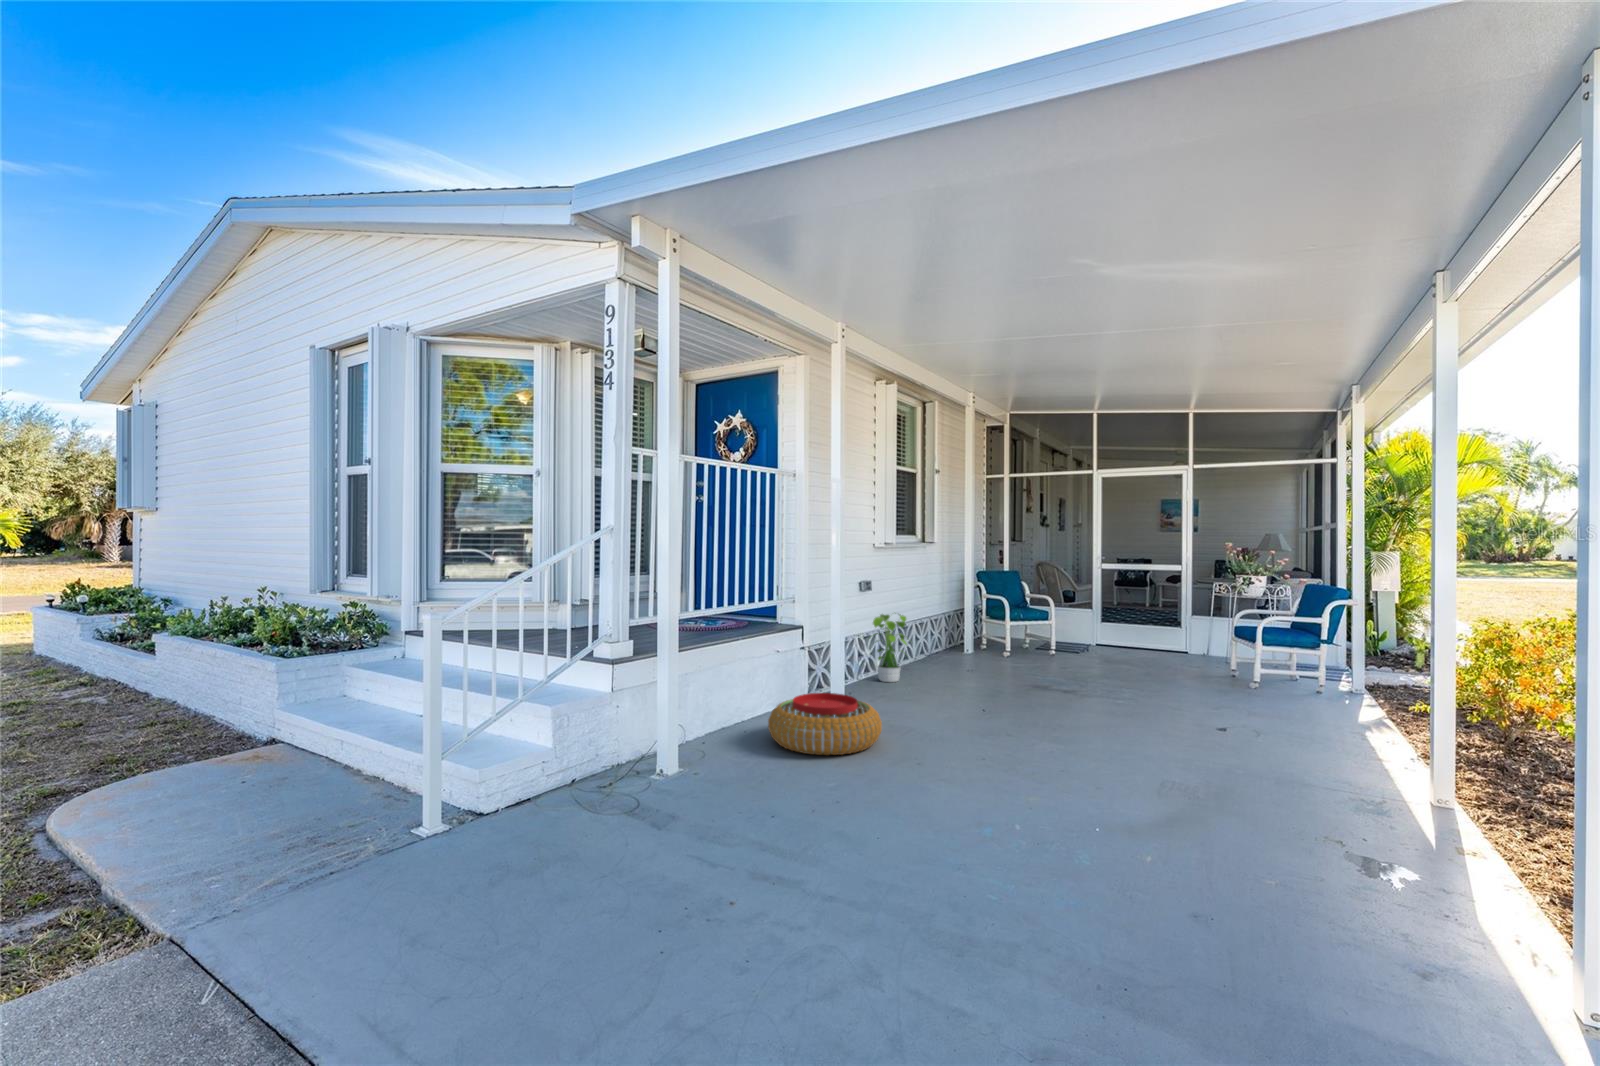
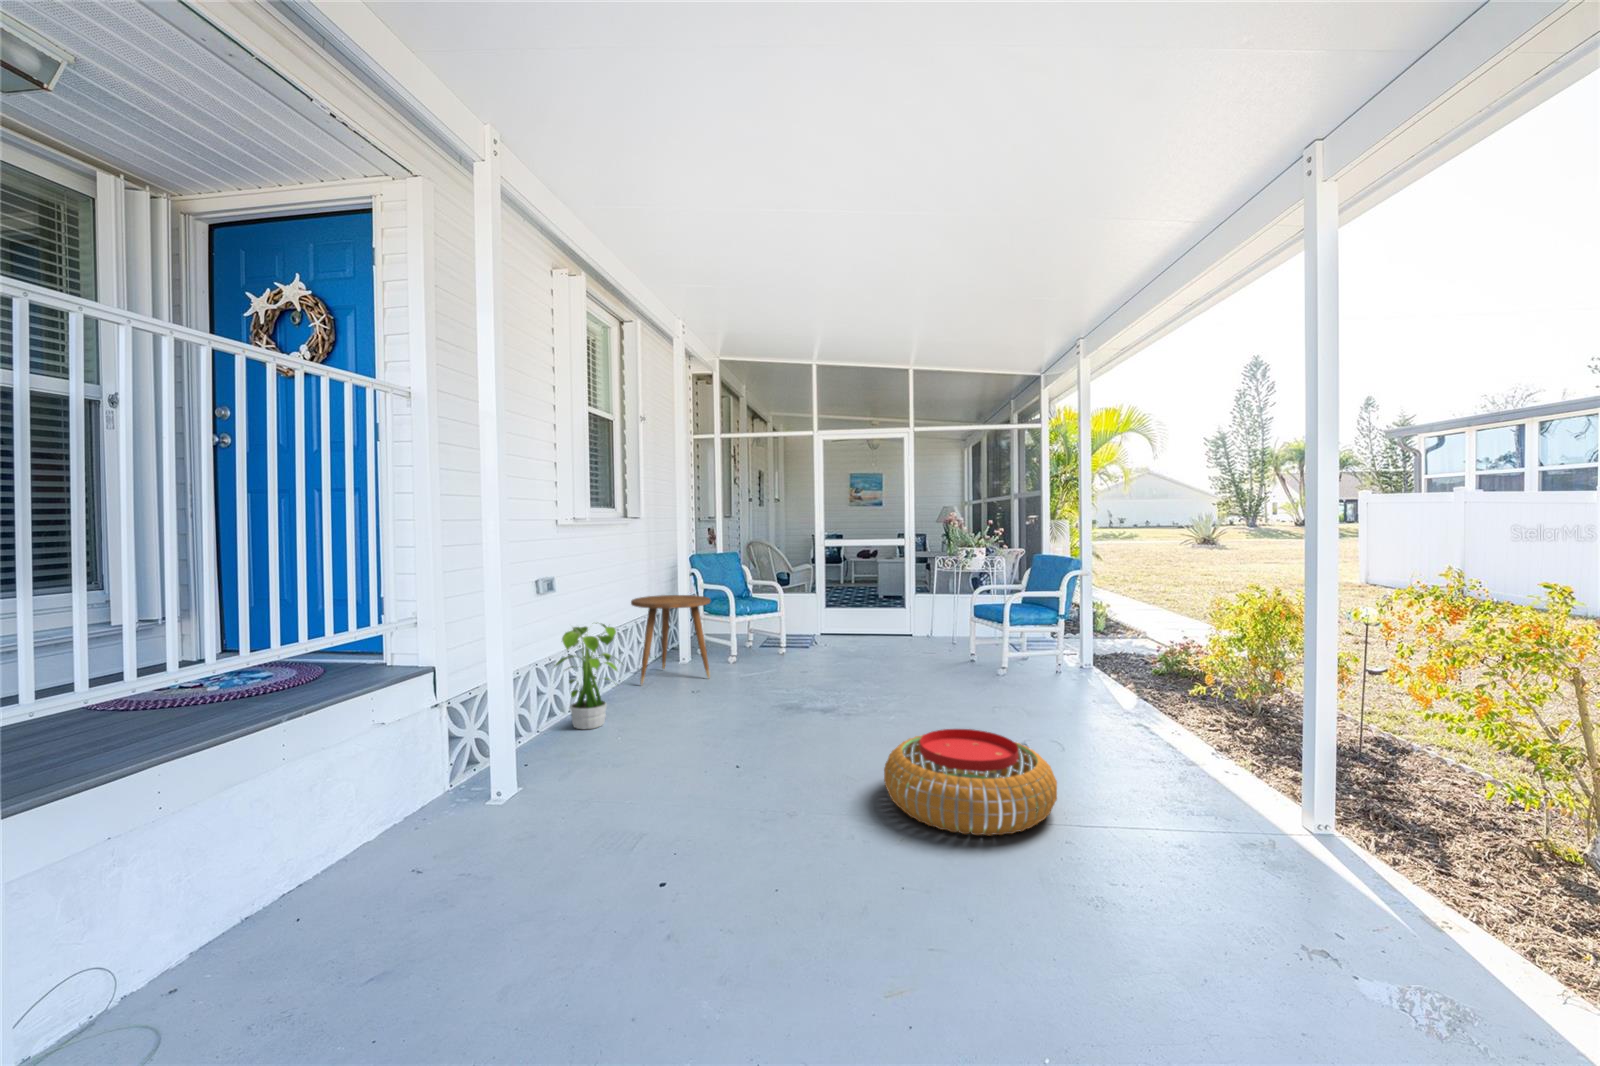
side table: none [925,601,984,666] -> present [631,595,710,684]
pouf: present [768,693,882,755] -> present [884,729,1057,836]

